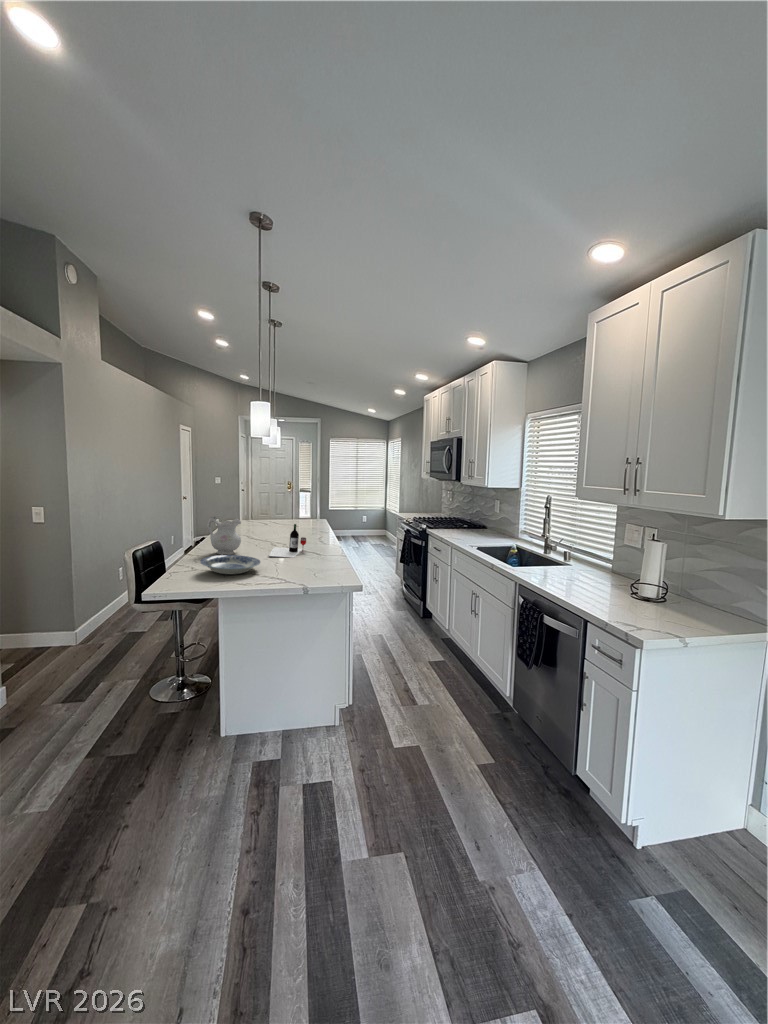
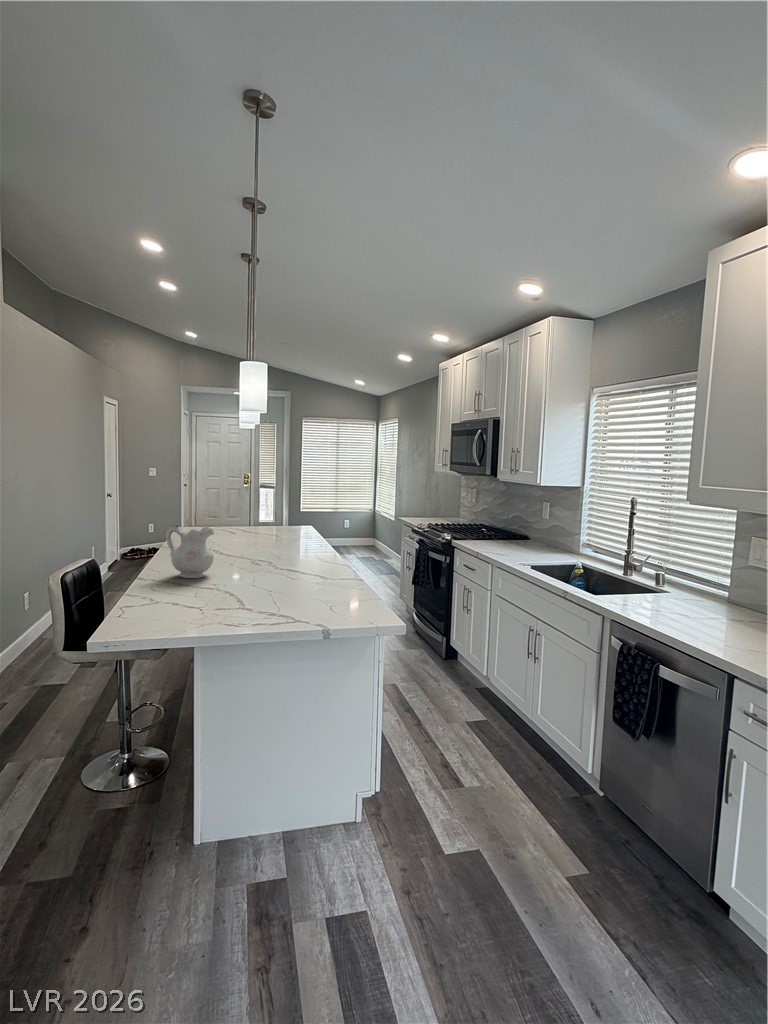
wine bottle: present [269,524,306,557] -> none [255,535,320,584]
plate: present [200,555,260,574] -> none [166,580,252,609]

